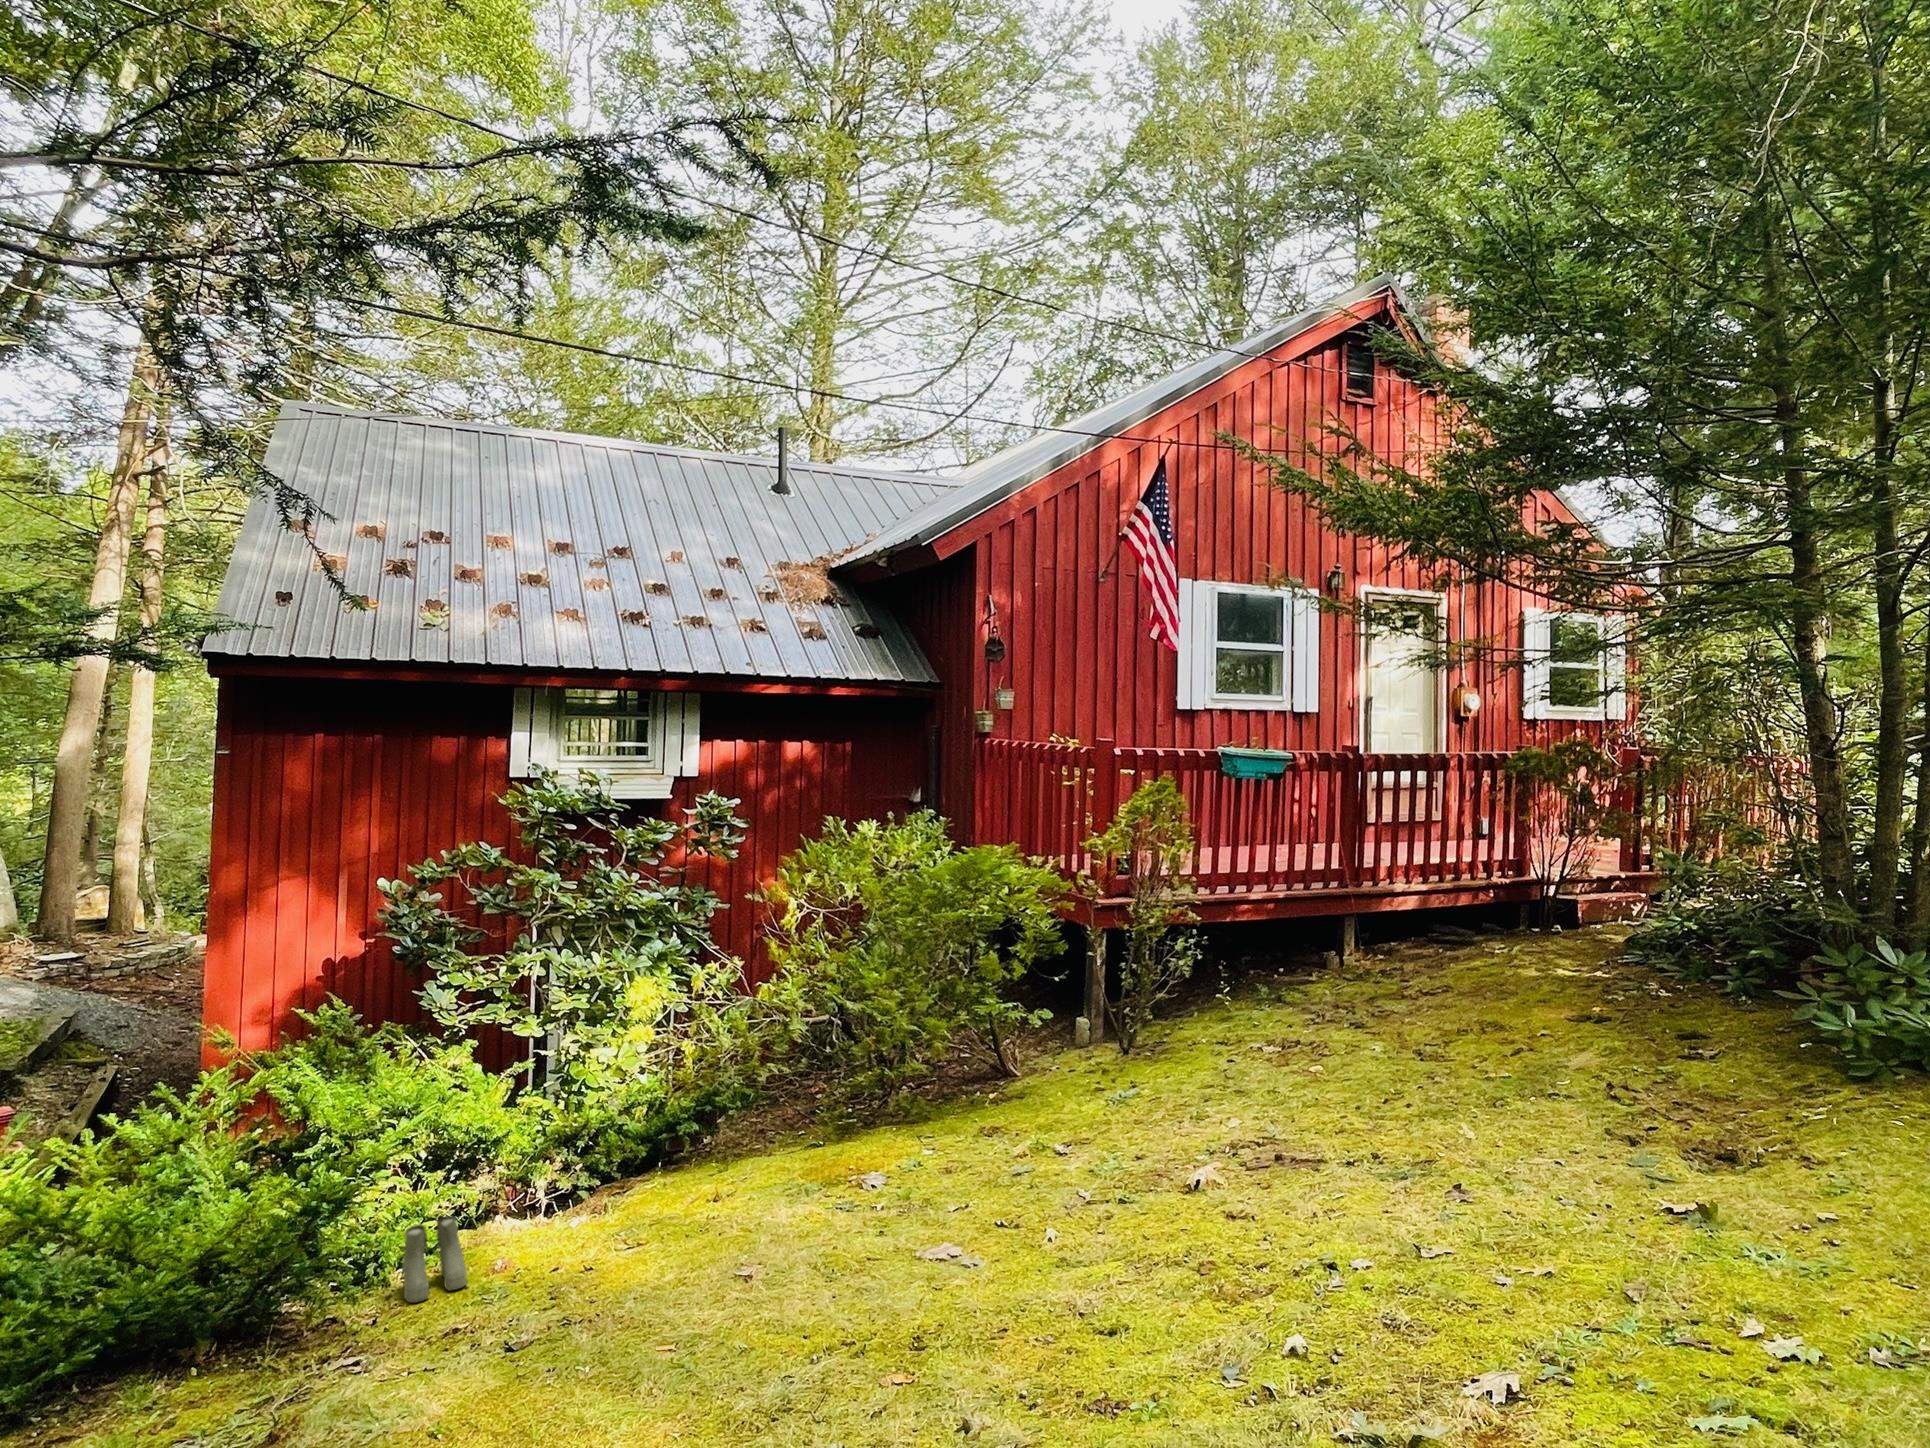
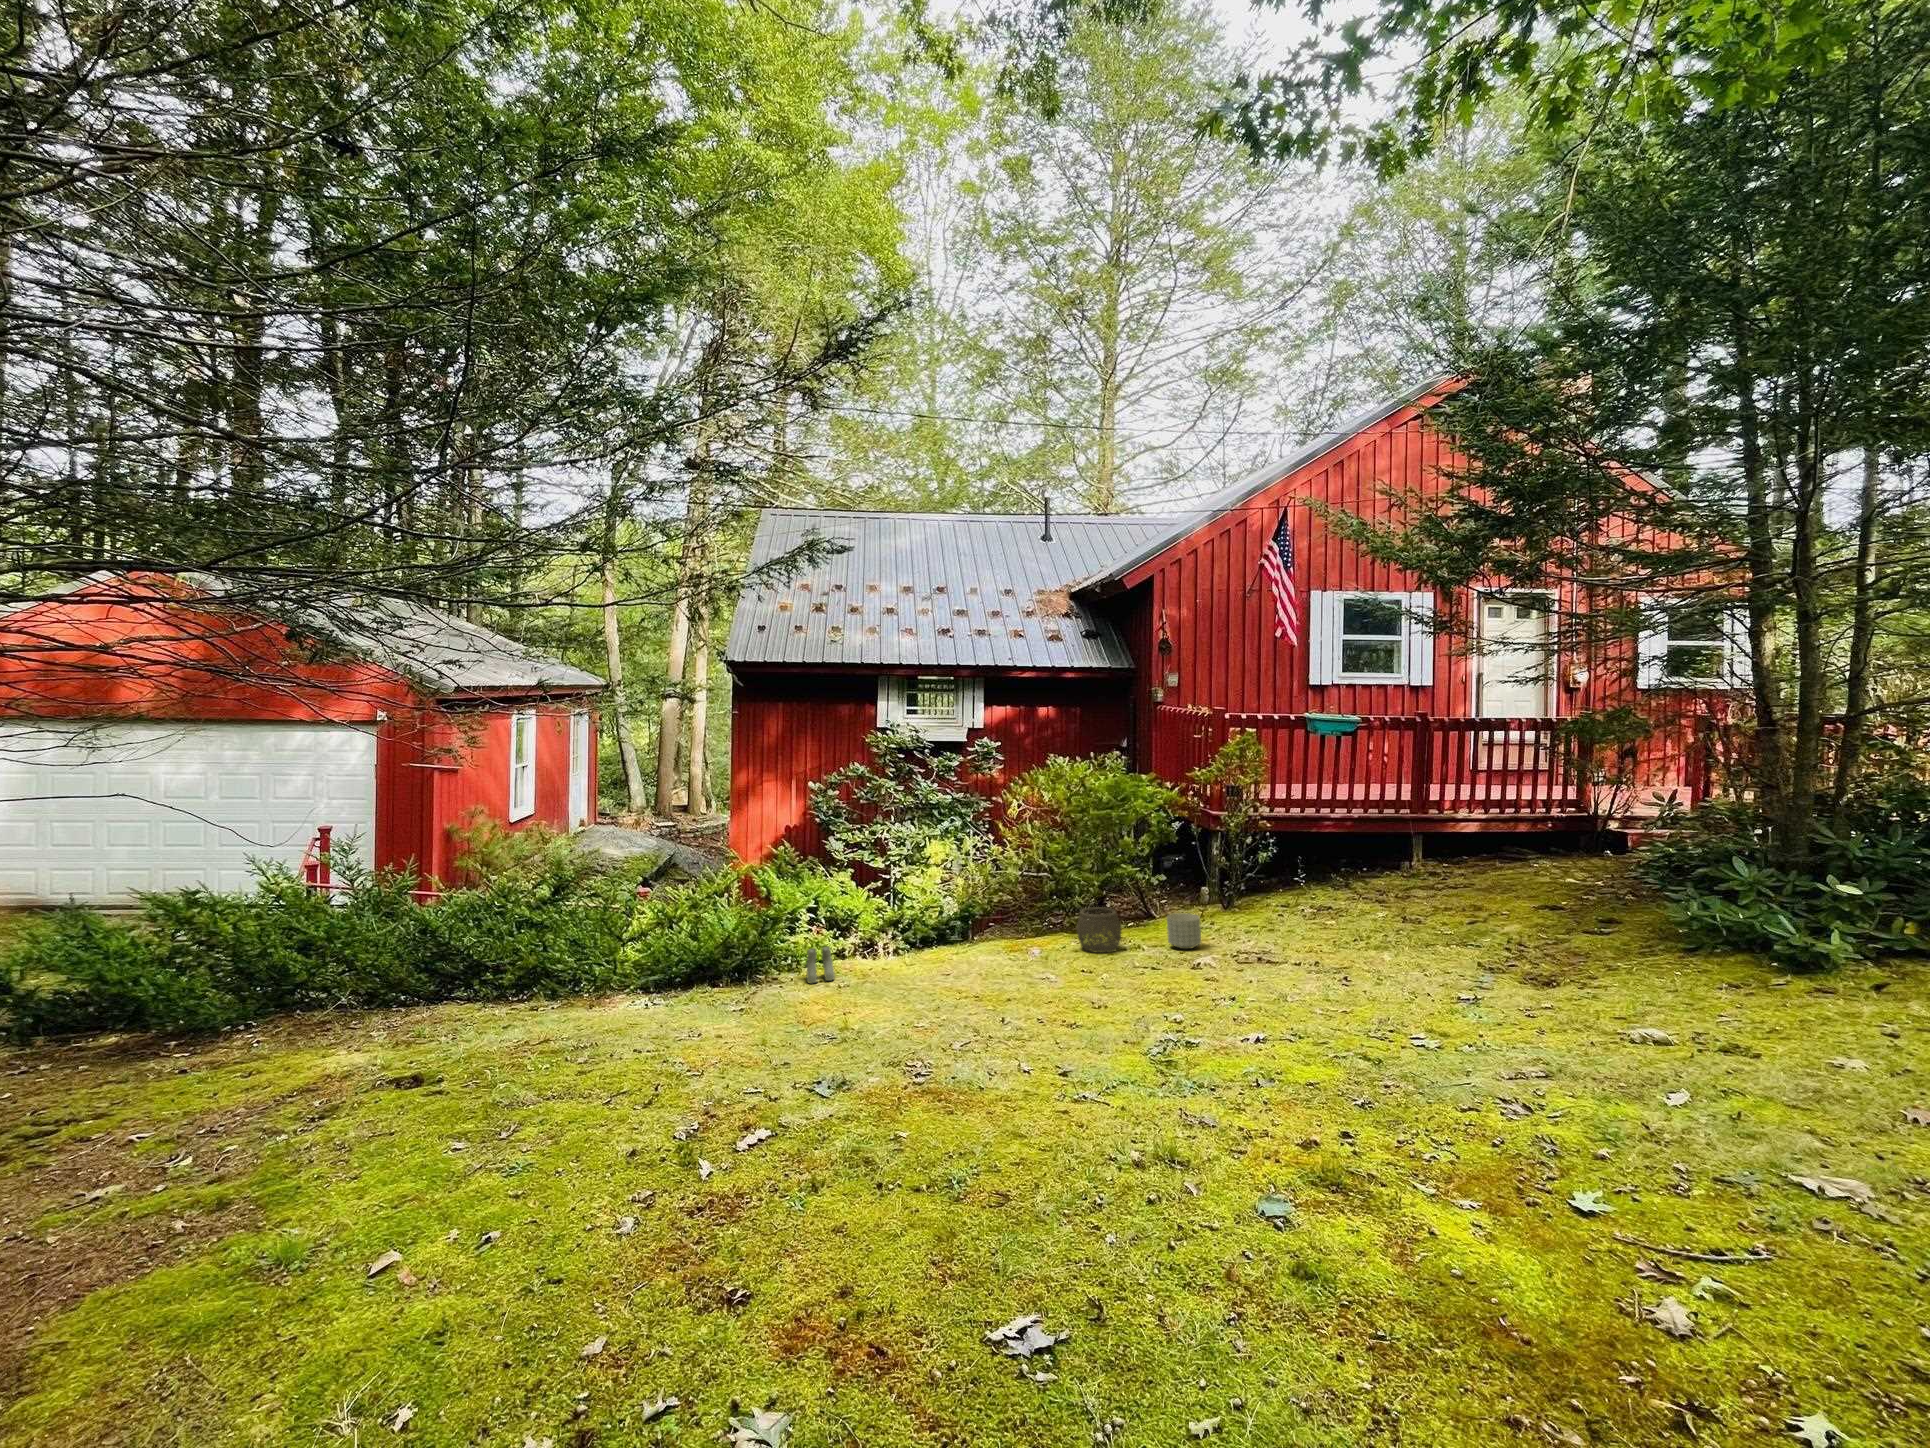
planter: none [1053,1065,1106,1124] -> present [1167,913,1201,949]
woven basket: none [912,1070,986,1151] -> present [1077,907,1121,953]

